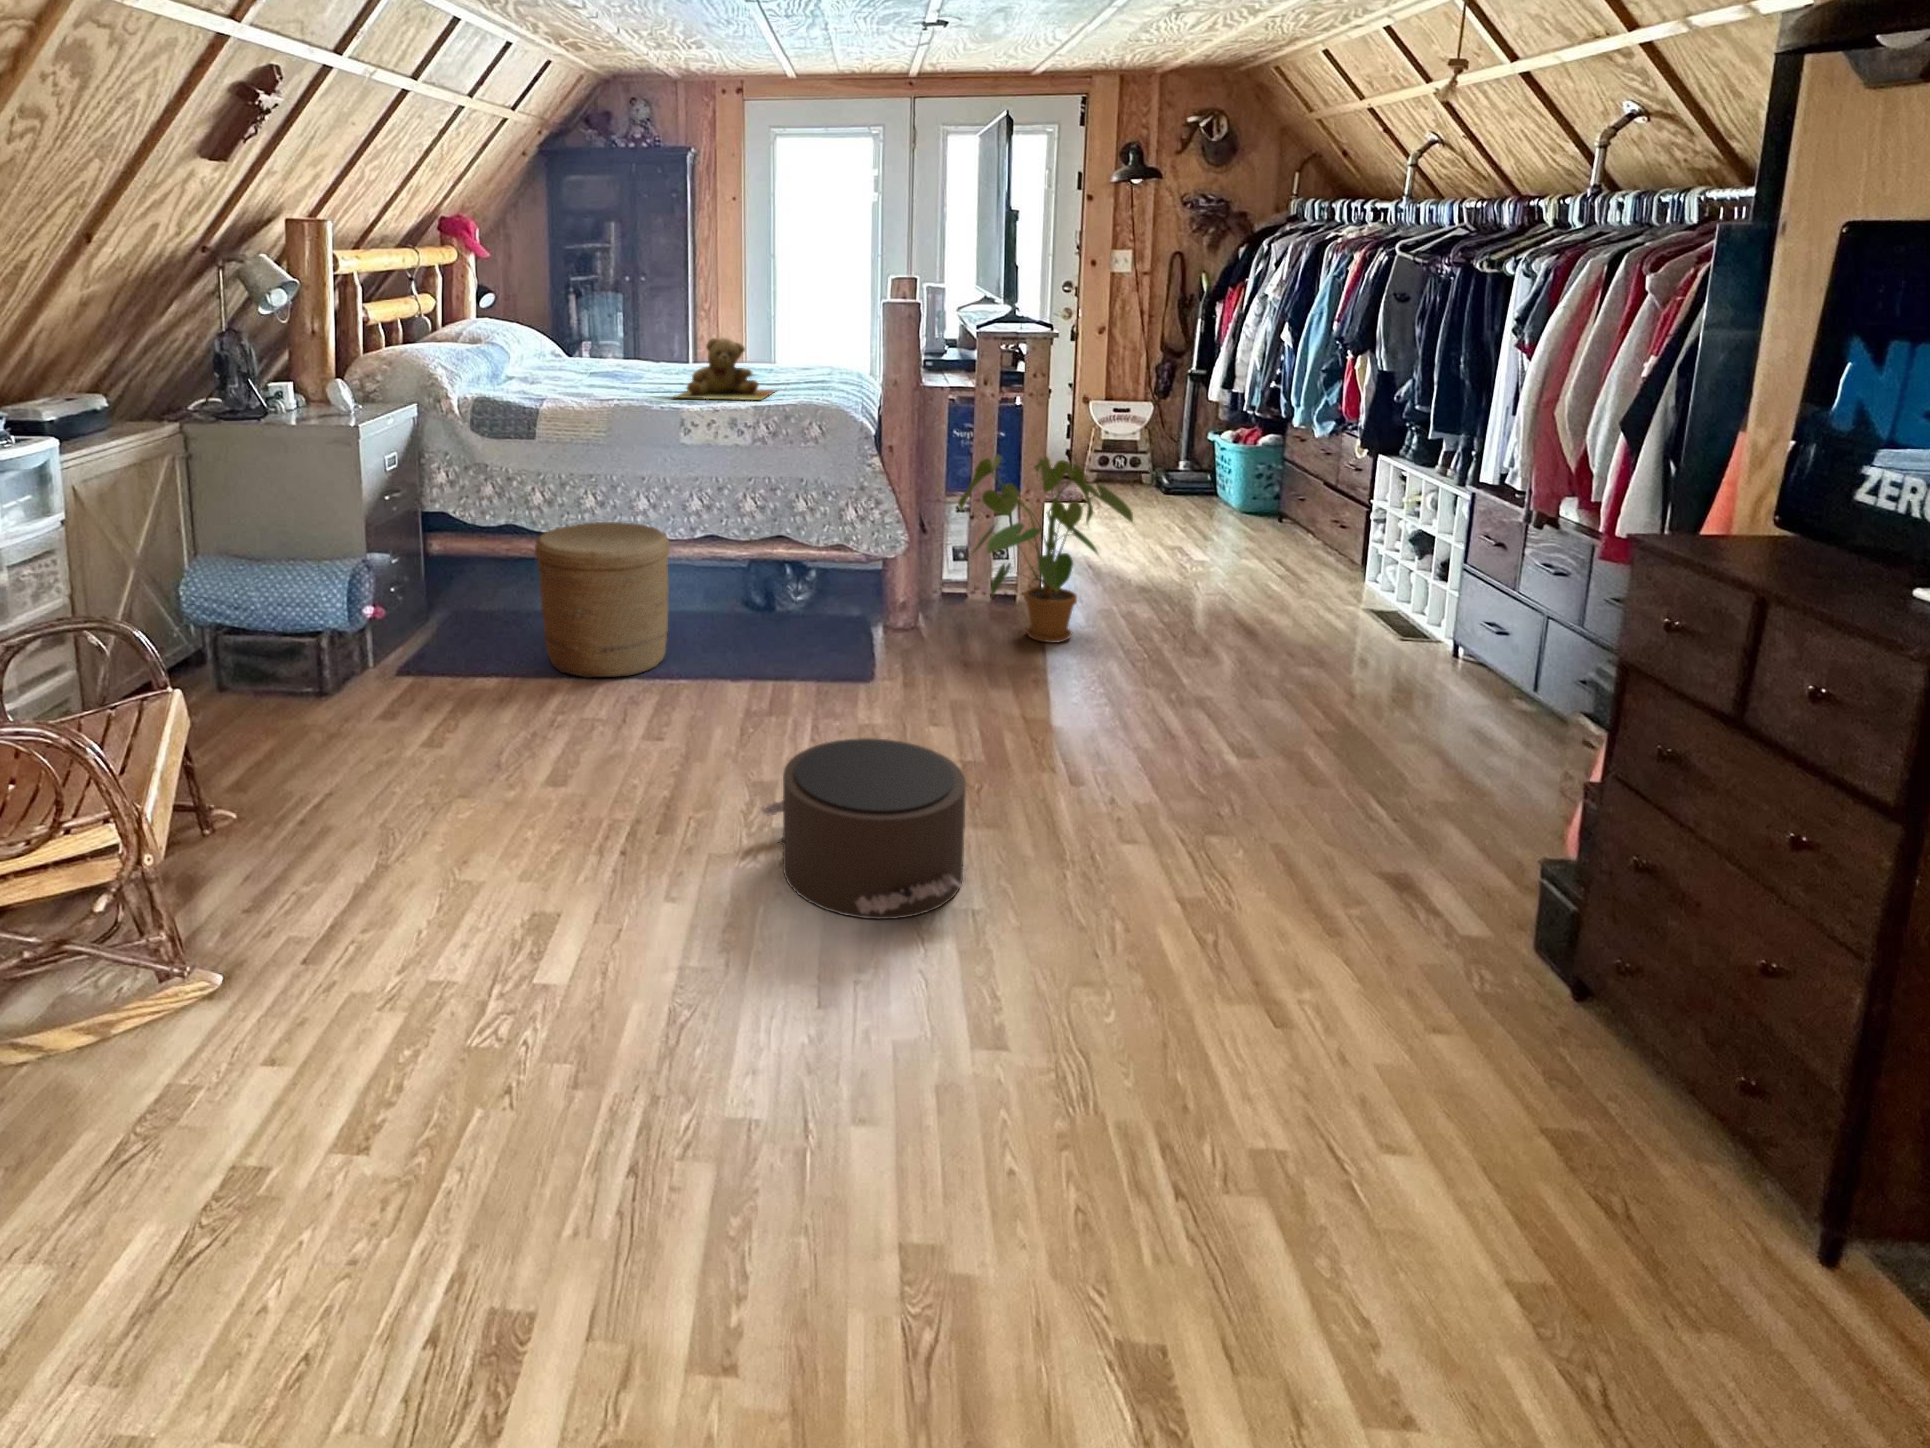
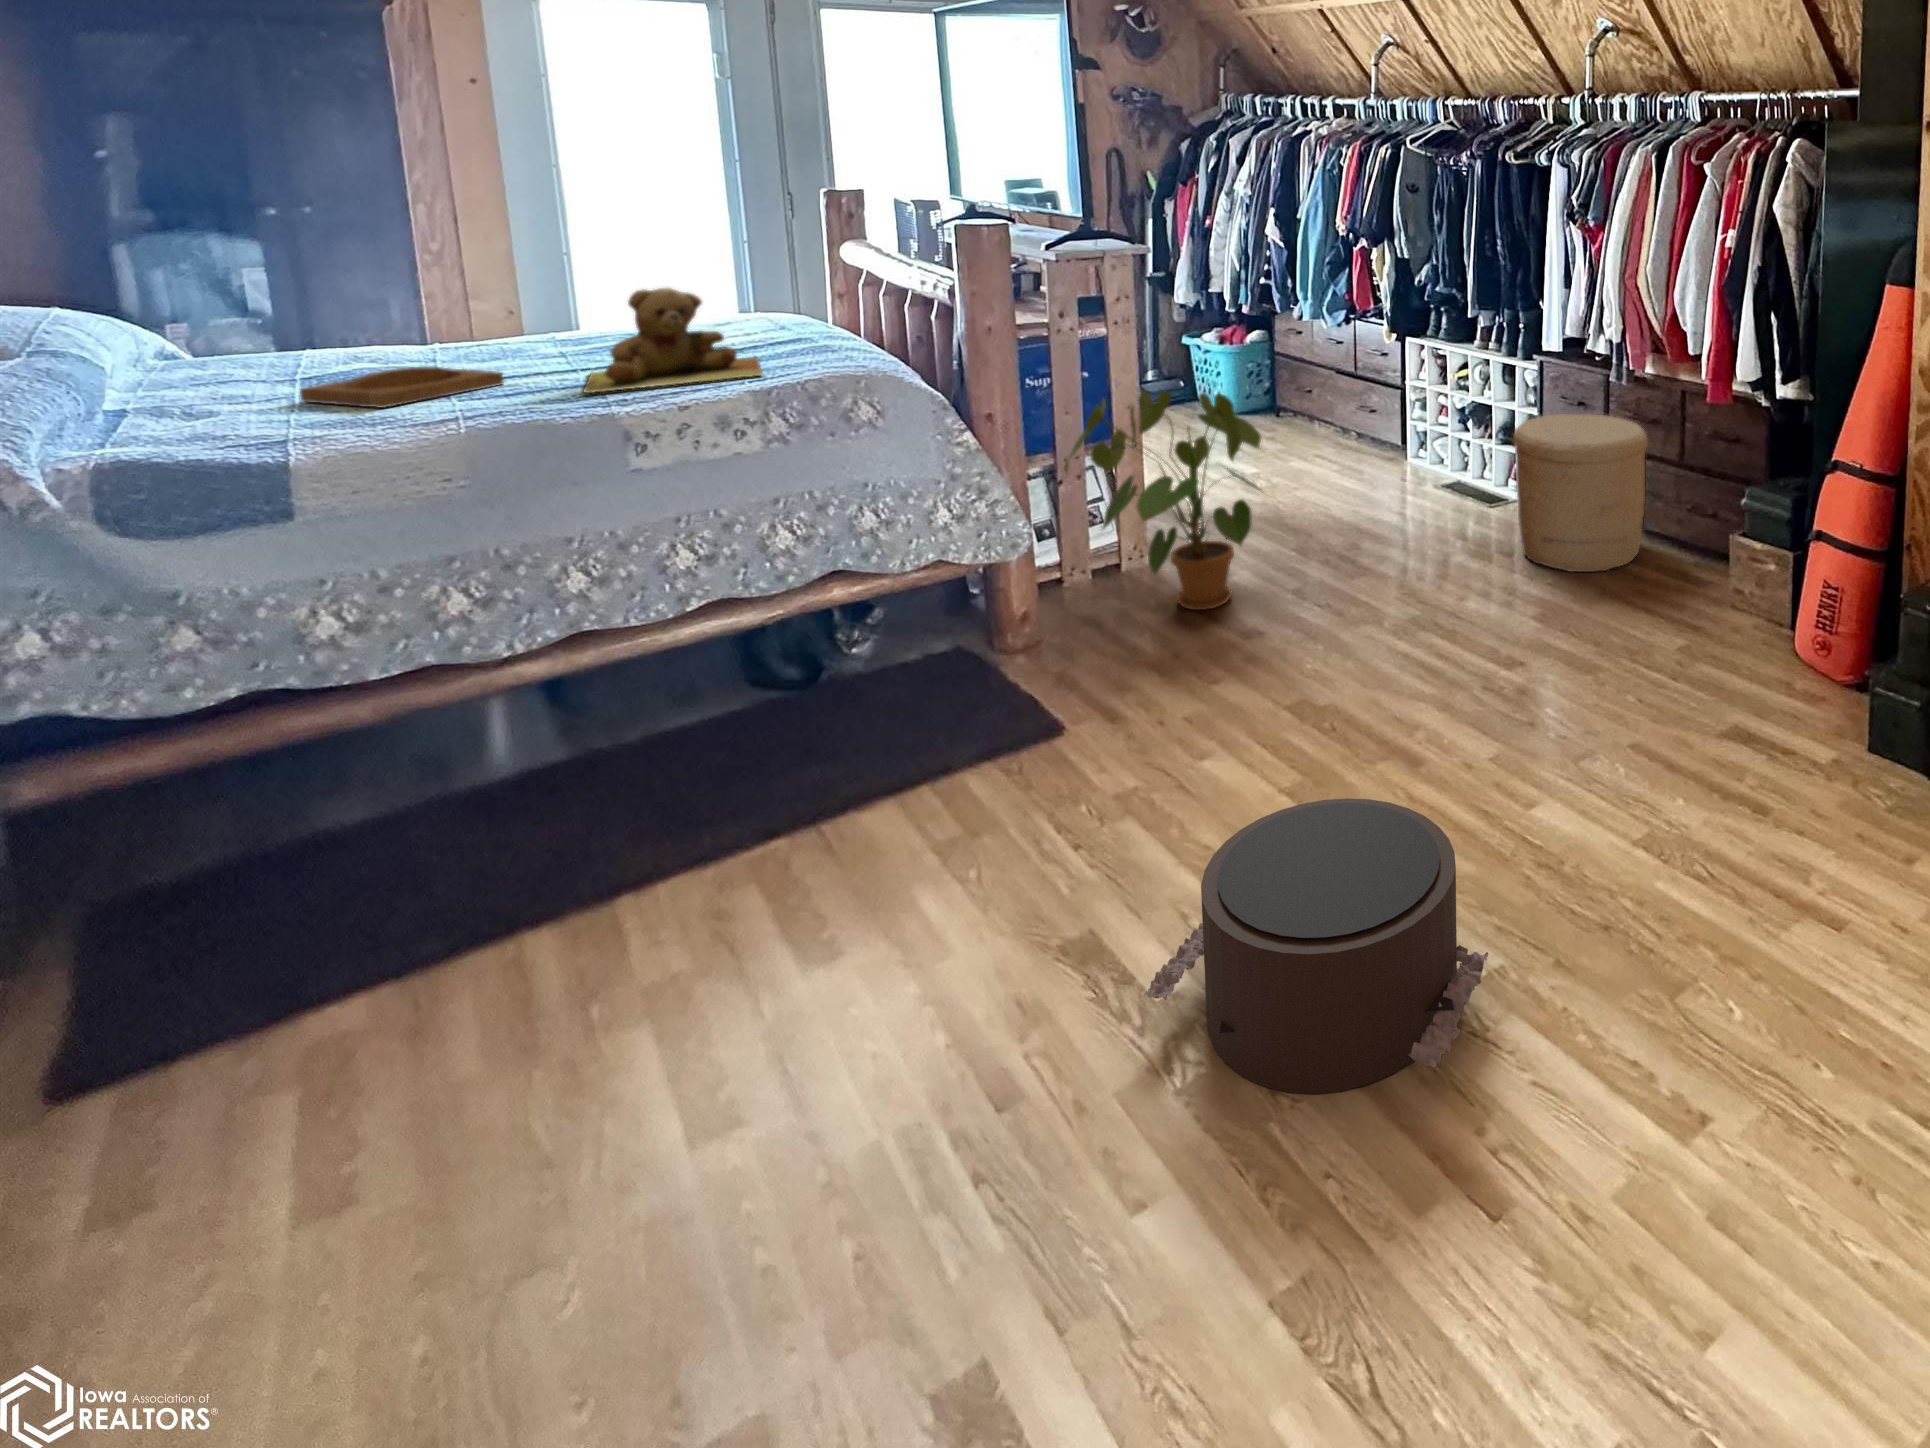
tray: none [573,374,653,393] -> present [300,367,504,408]
woven basket: present [535,522,669,678] -> present [1513,414,1648,572]

